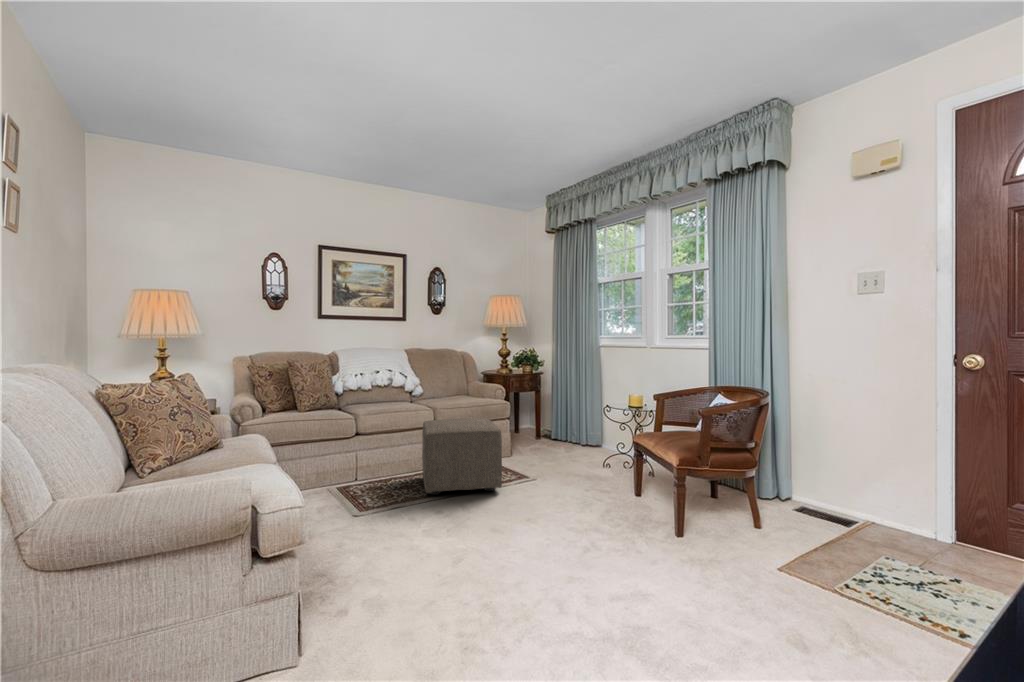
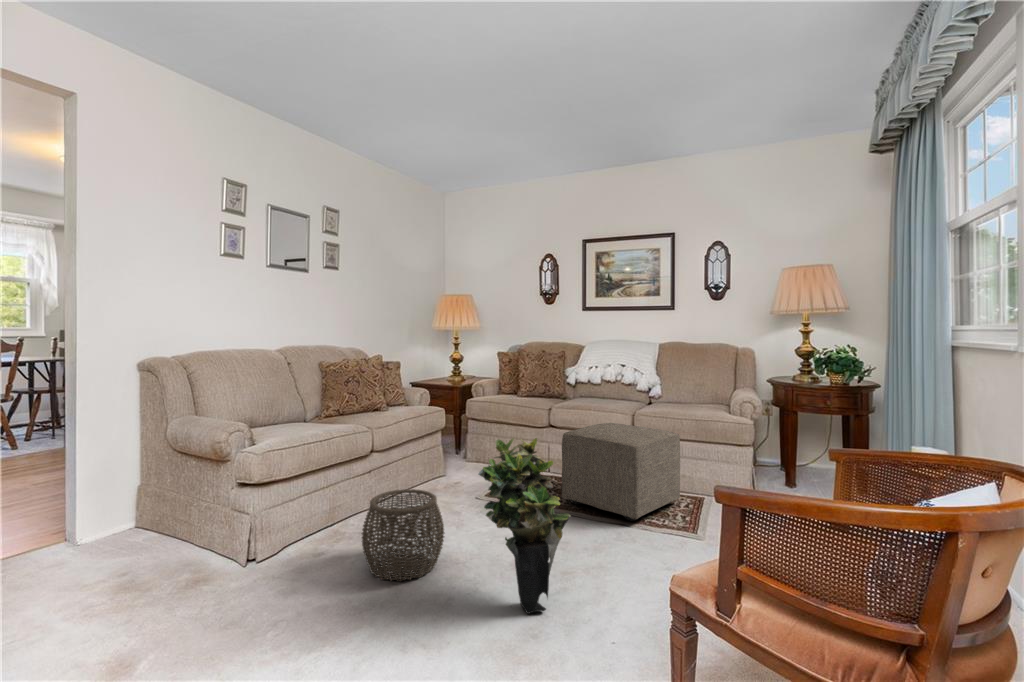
potted plant: none [511,426,587,556] -> present [478,438,570,614]
woven basket: none [404,502,486,597] -> present [362,489,444,581]

